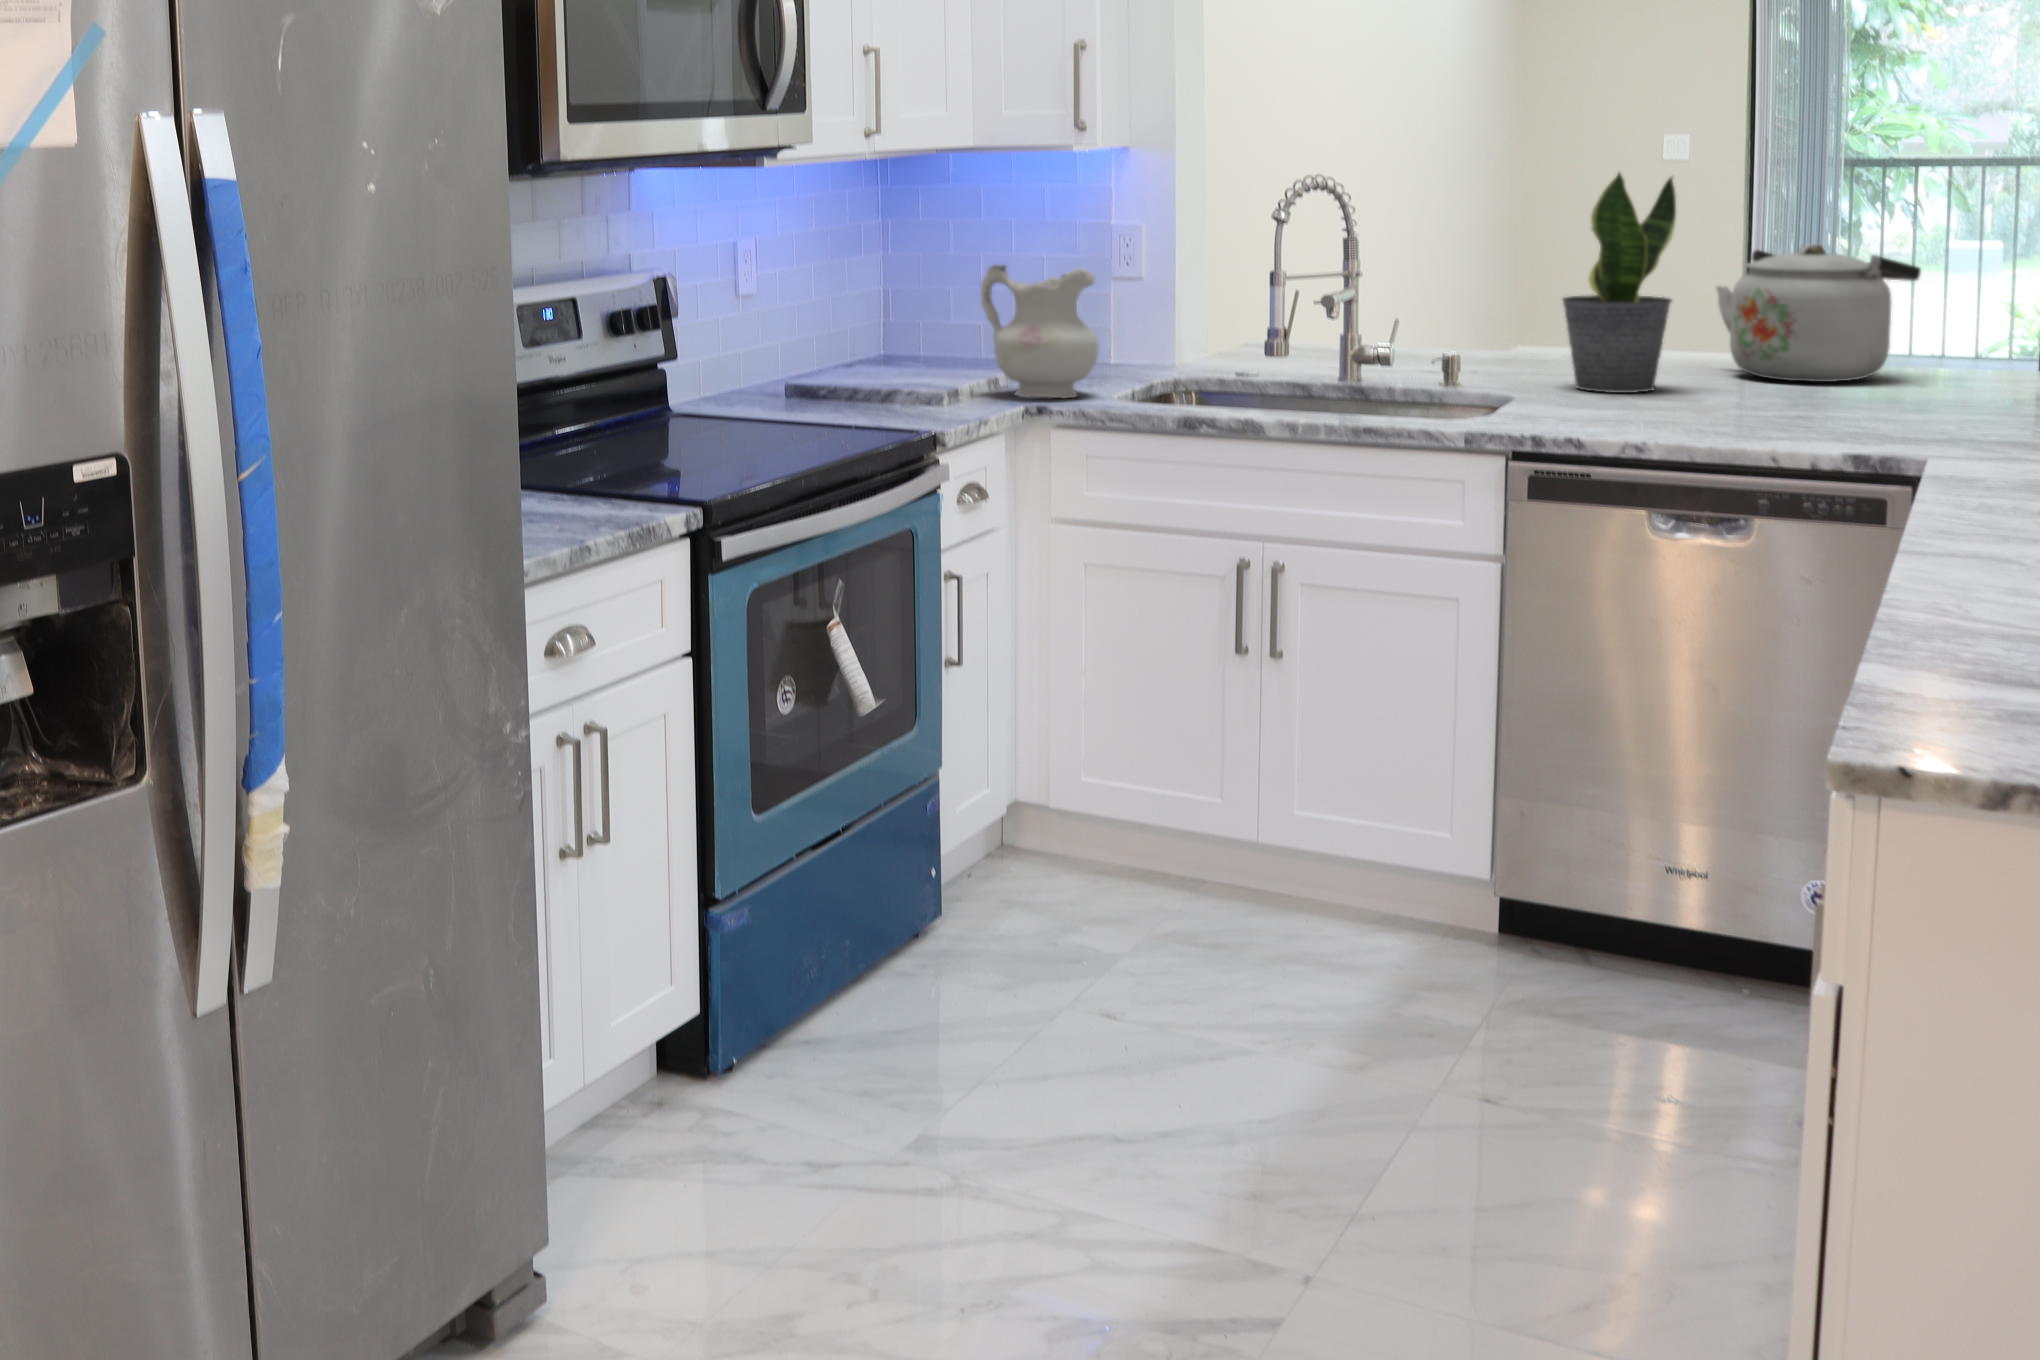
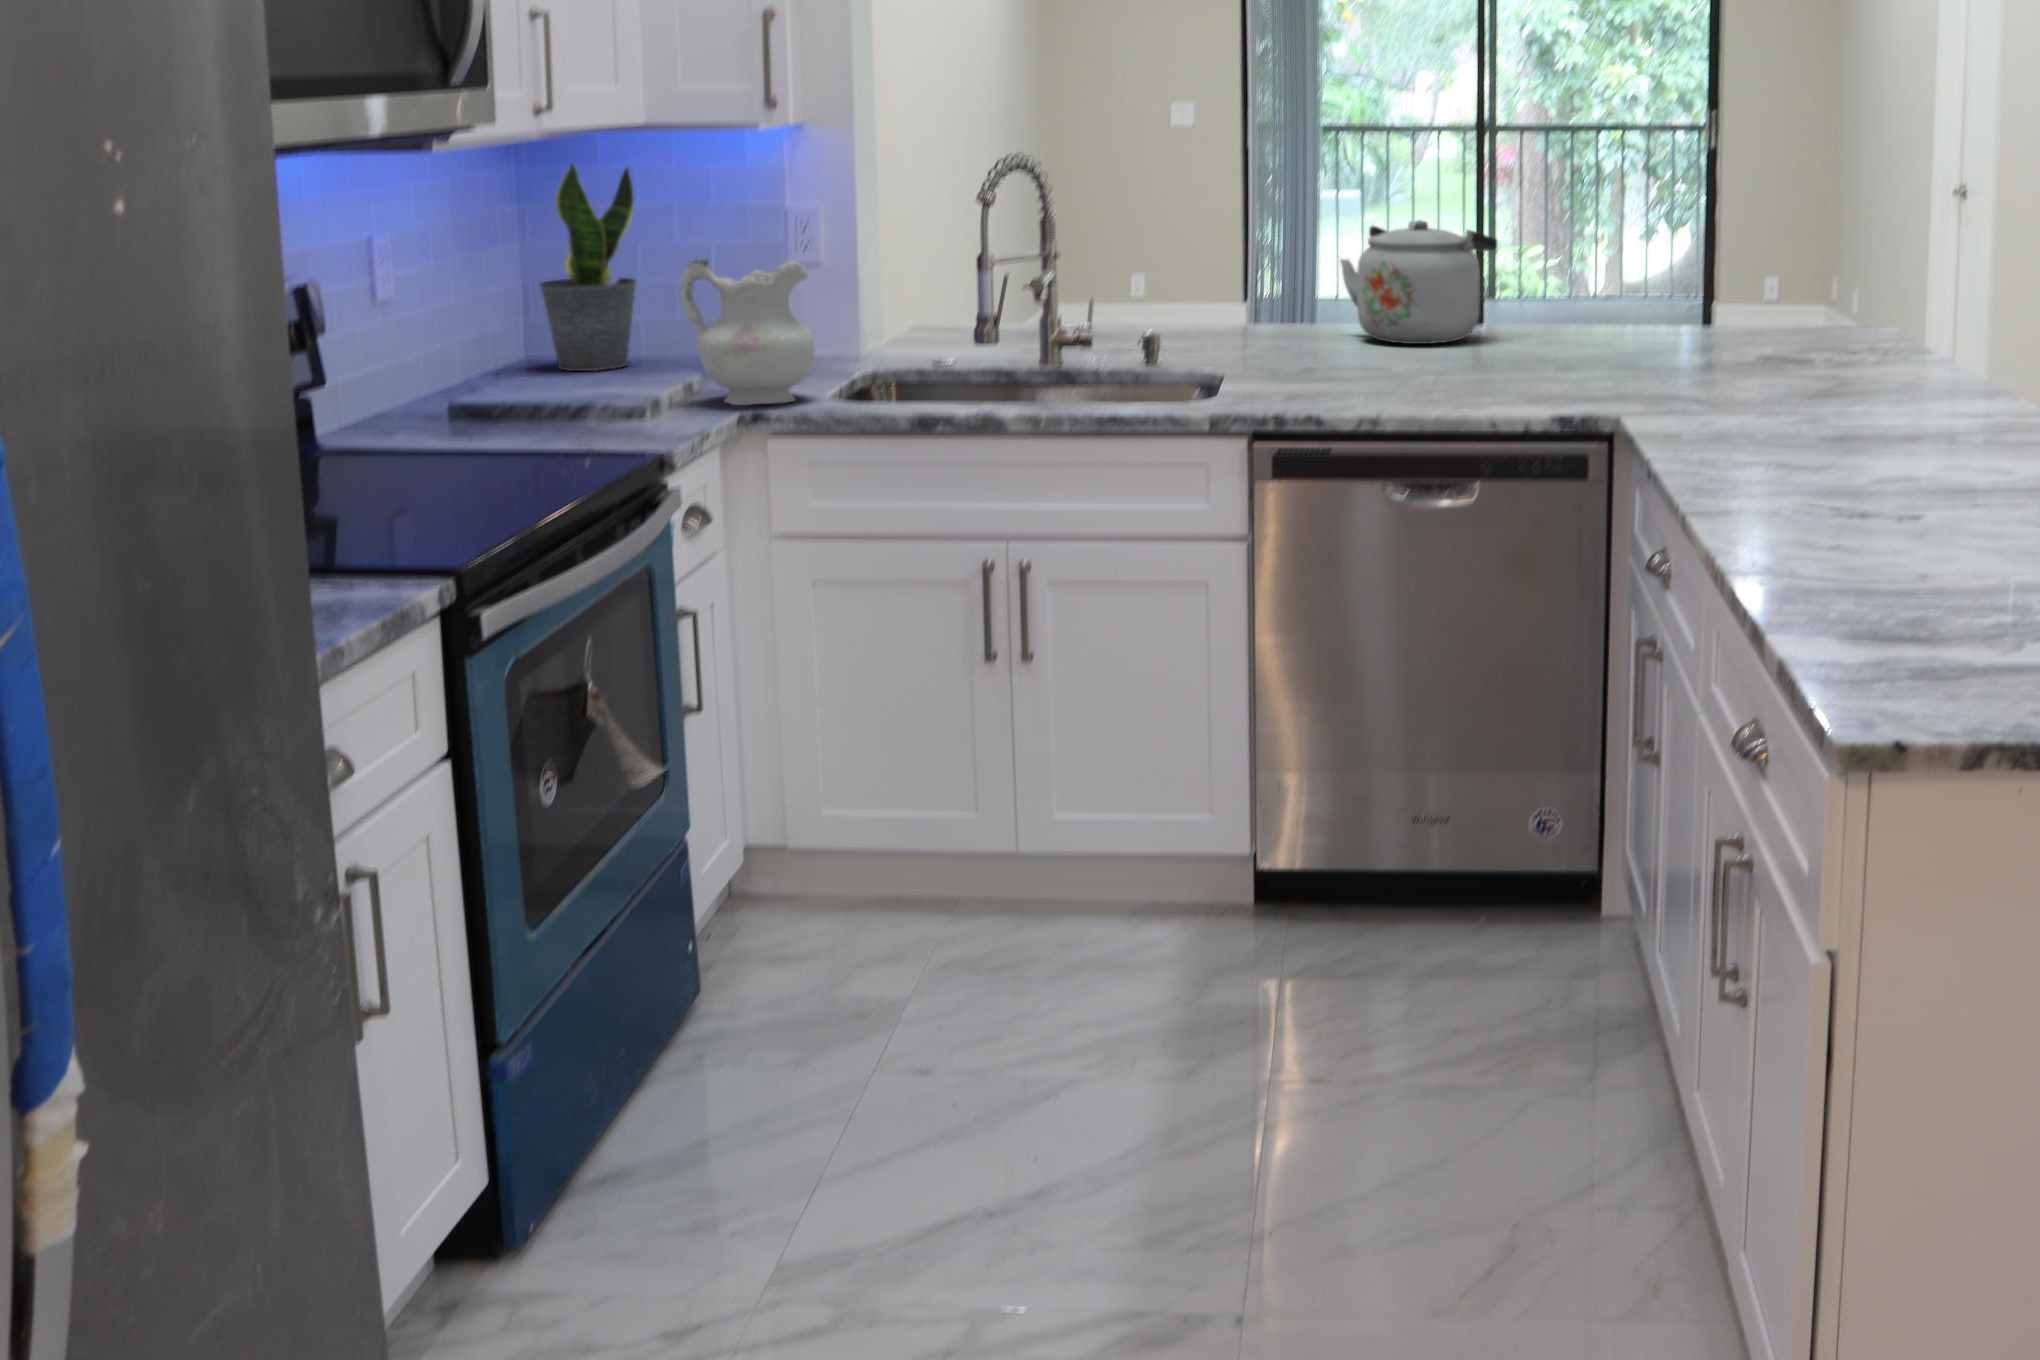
potted plant: present [1563,173,1676,393] -> present [540,163,636,371]

